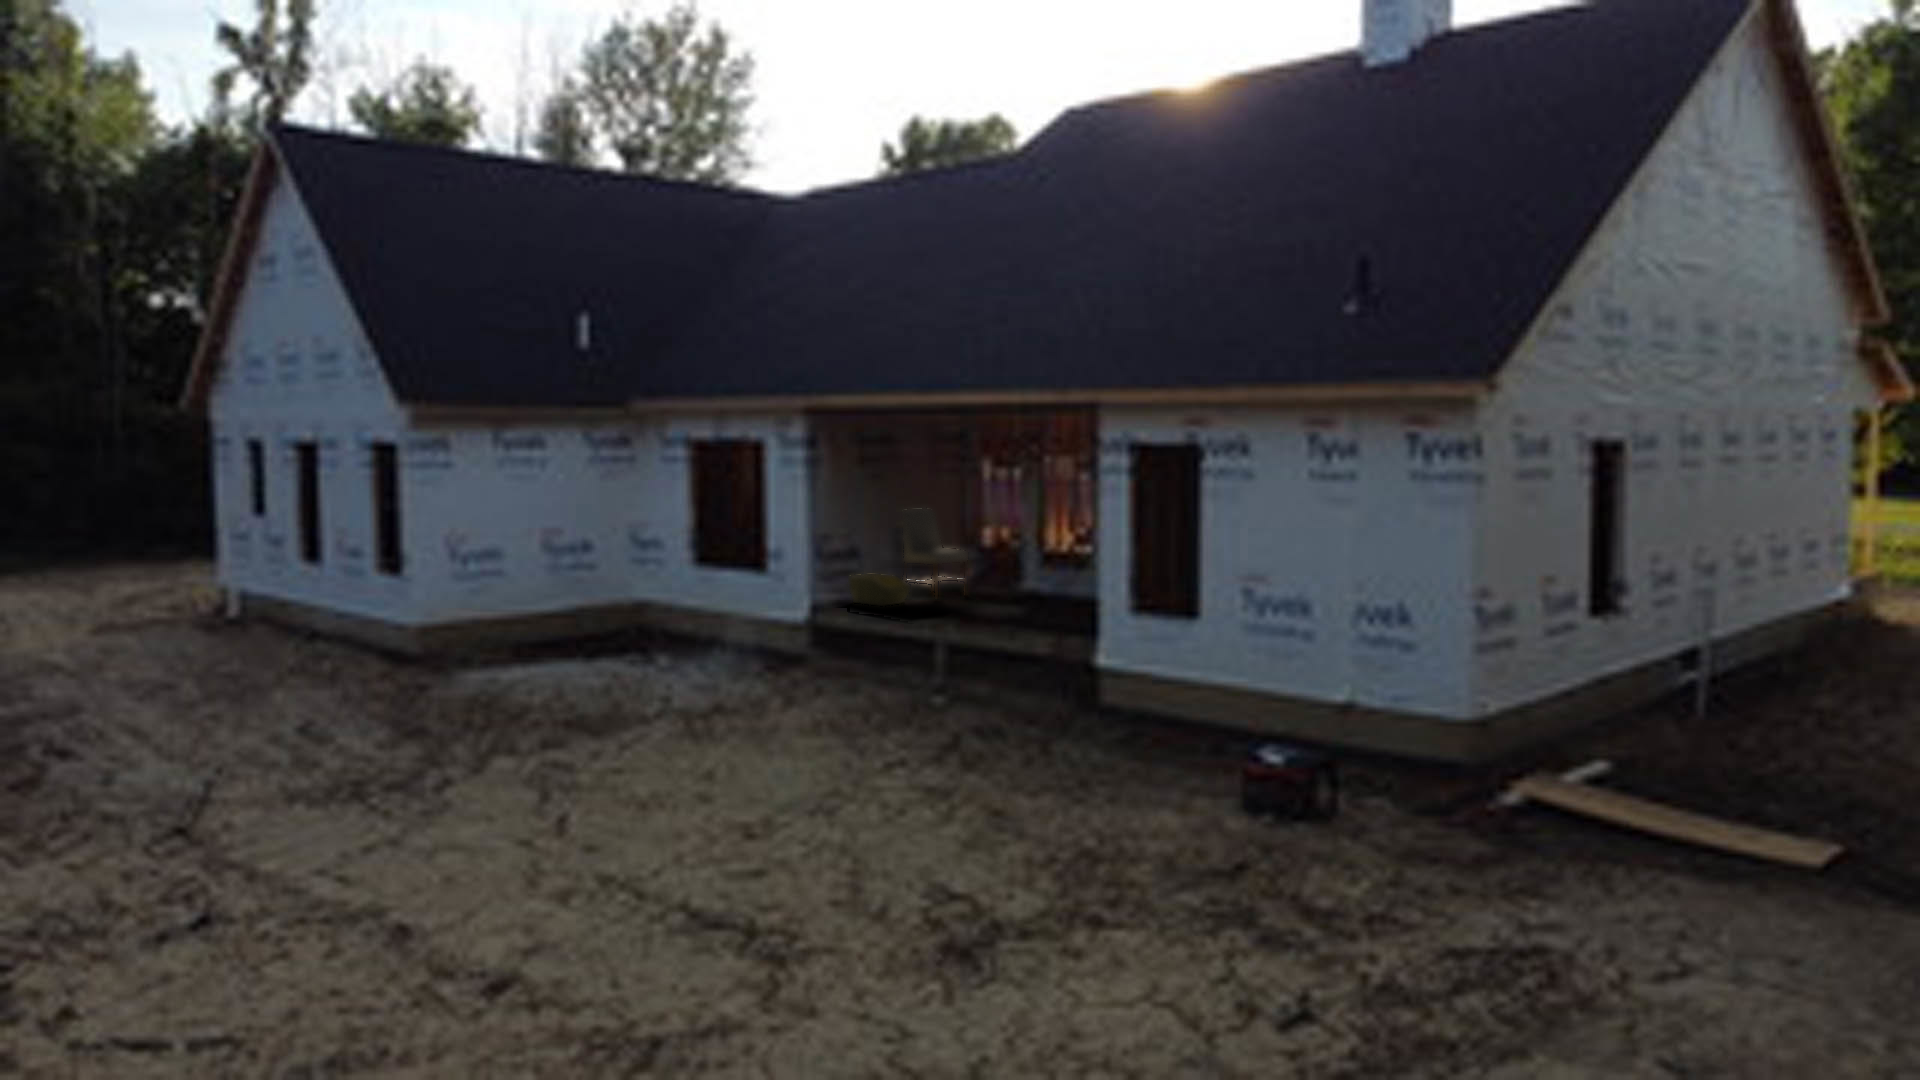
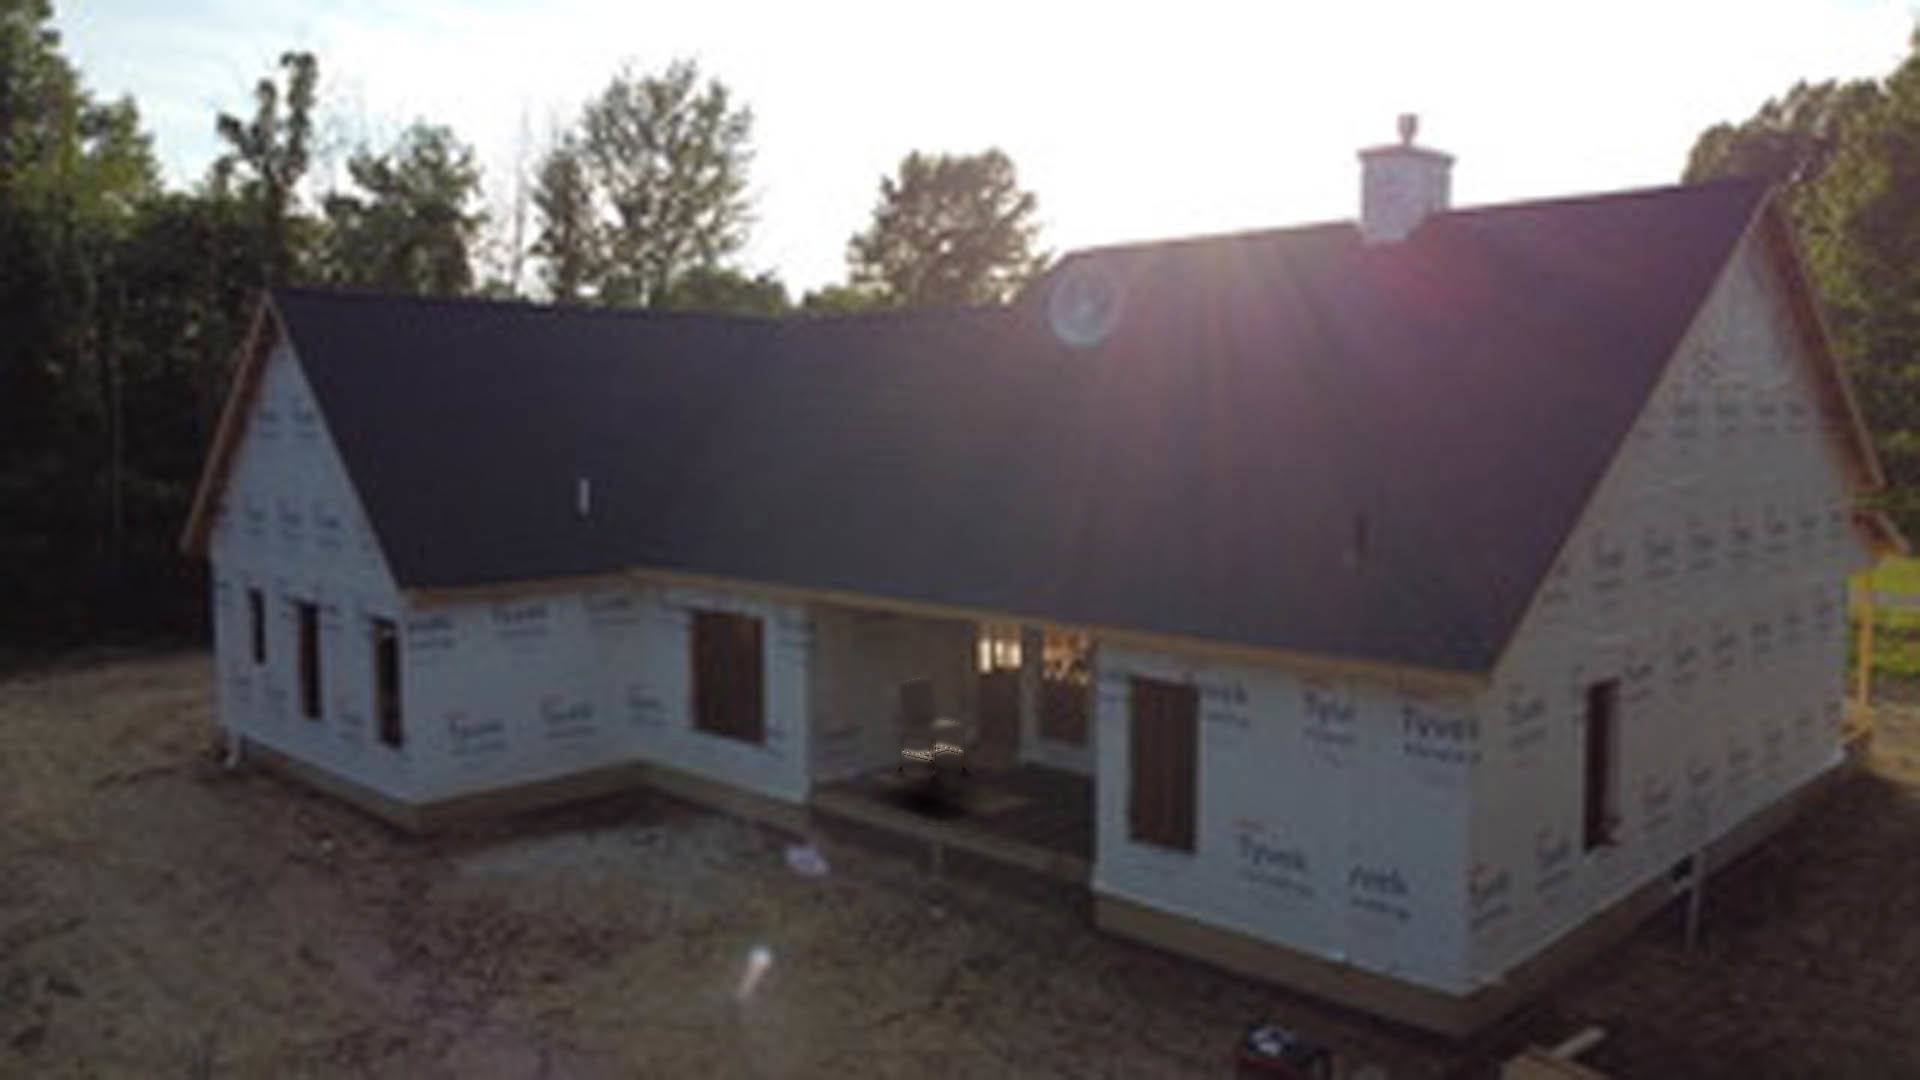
storage bin: present [848,574,910,606] -> none [846,749,908,788]

